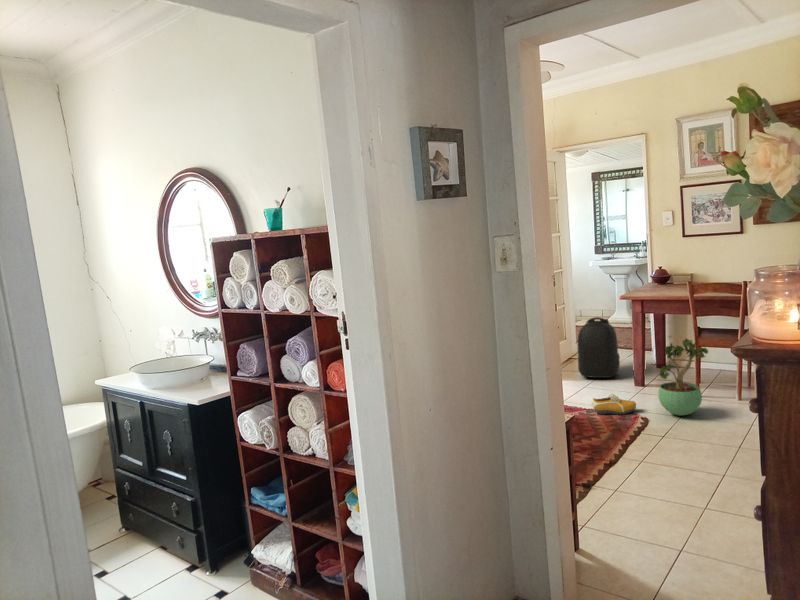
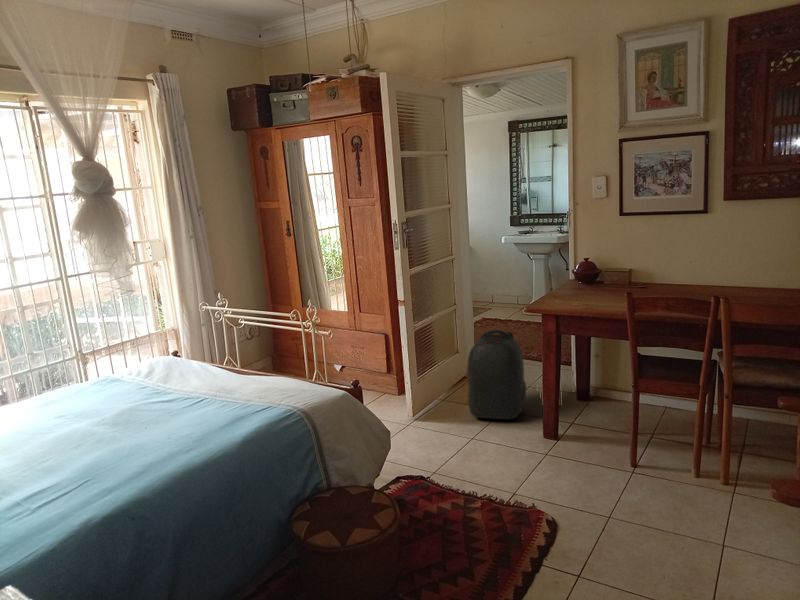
potted plant: present [659,339,708,415] -> none [576,391,656,513]
shoe: present [592,394,636,414] -> none [474,471,542,505]

